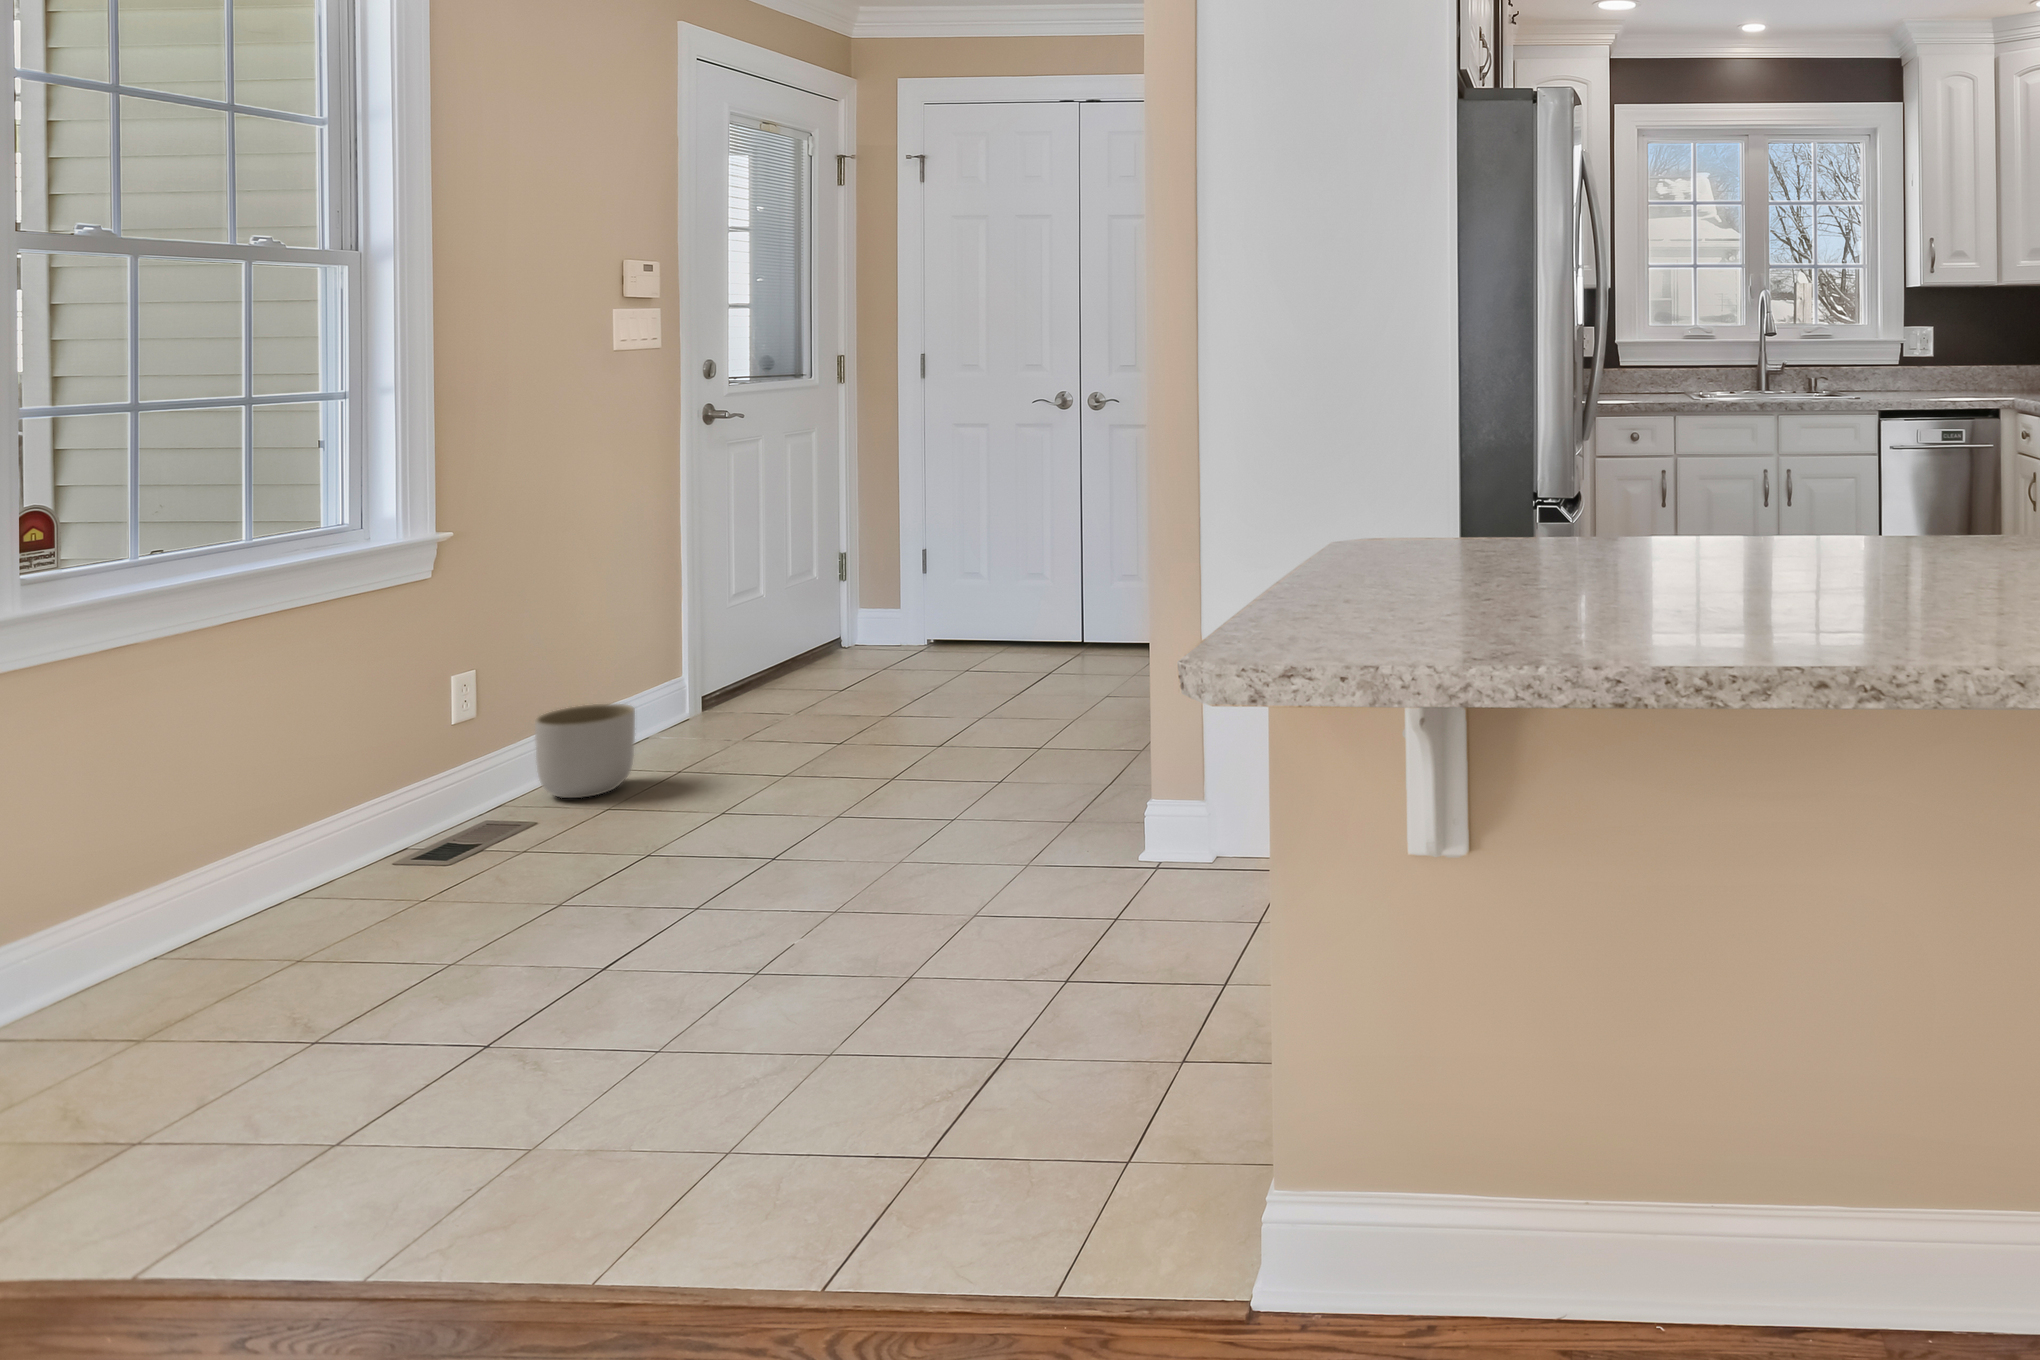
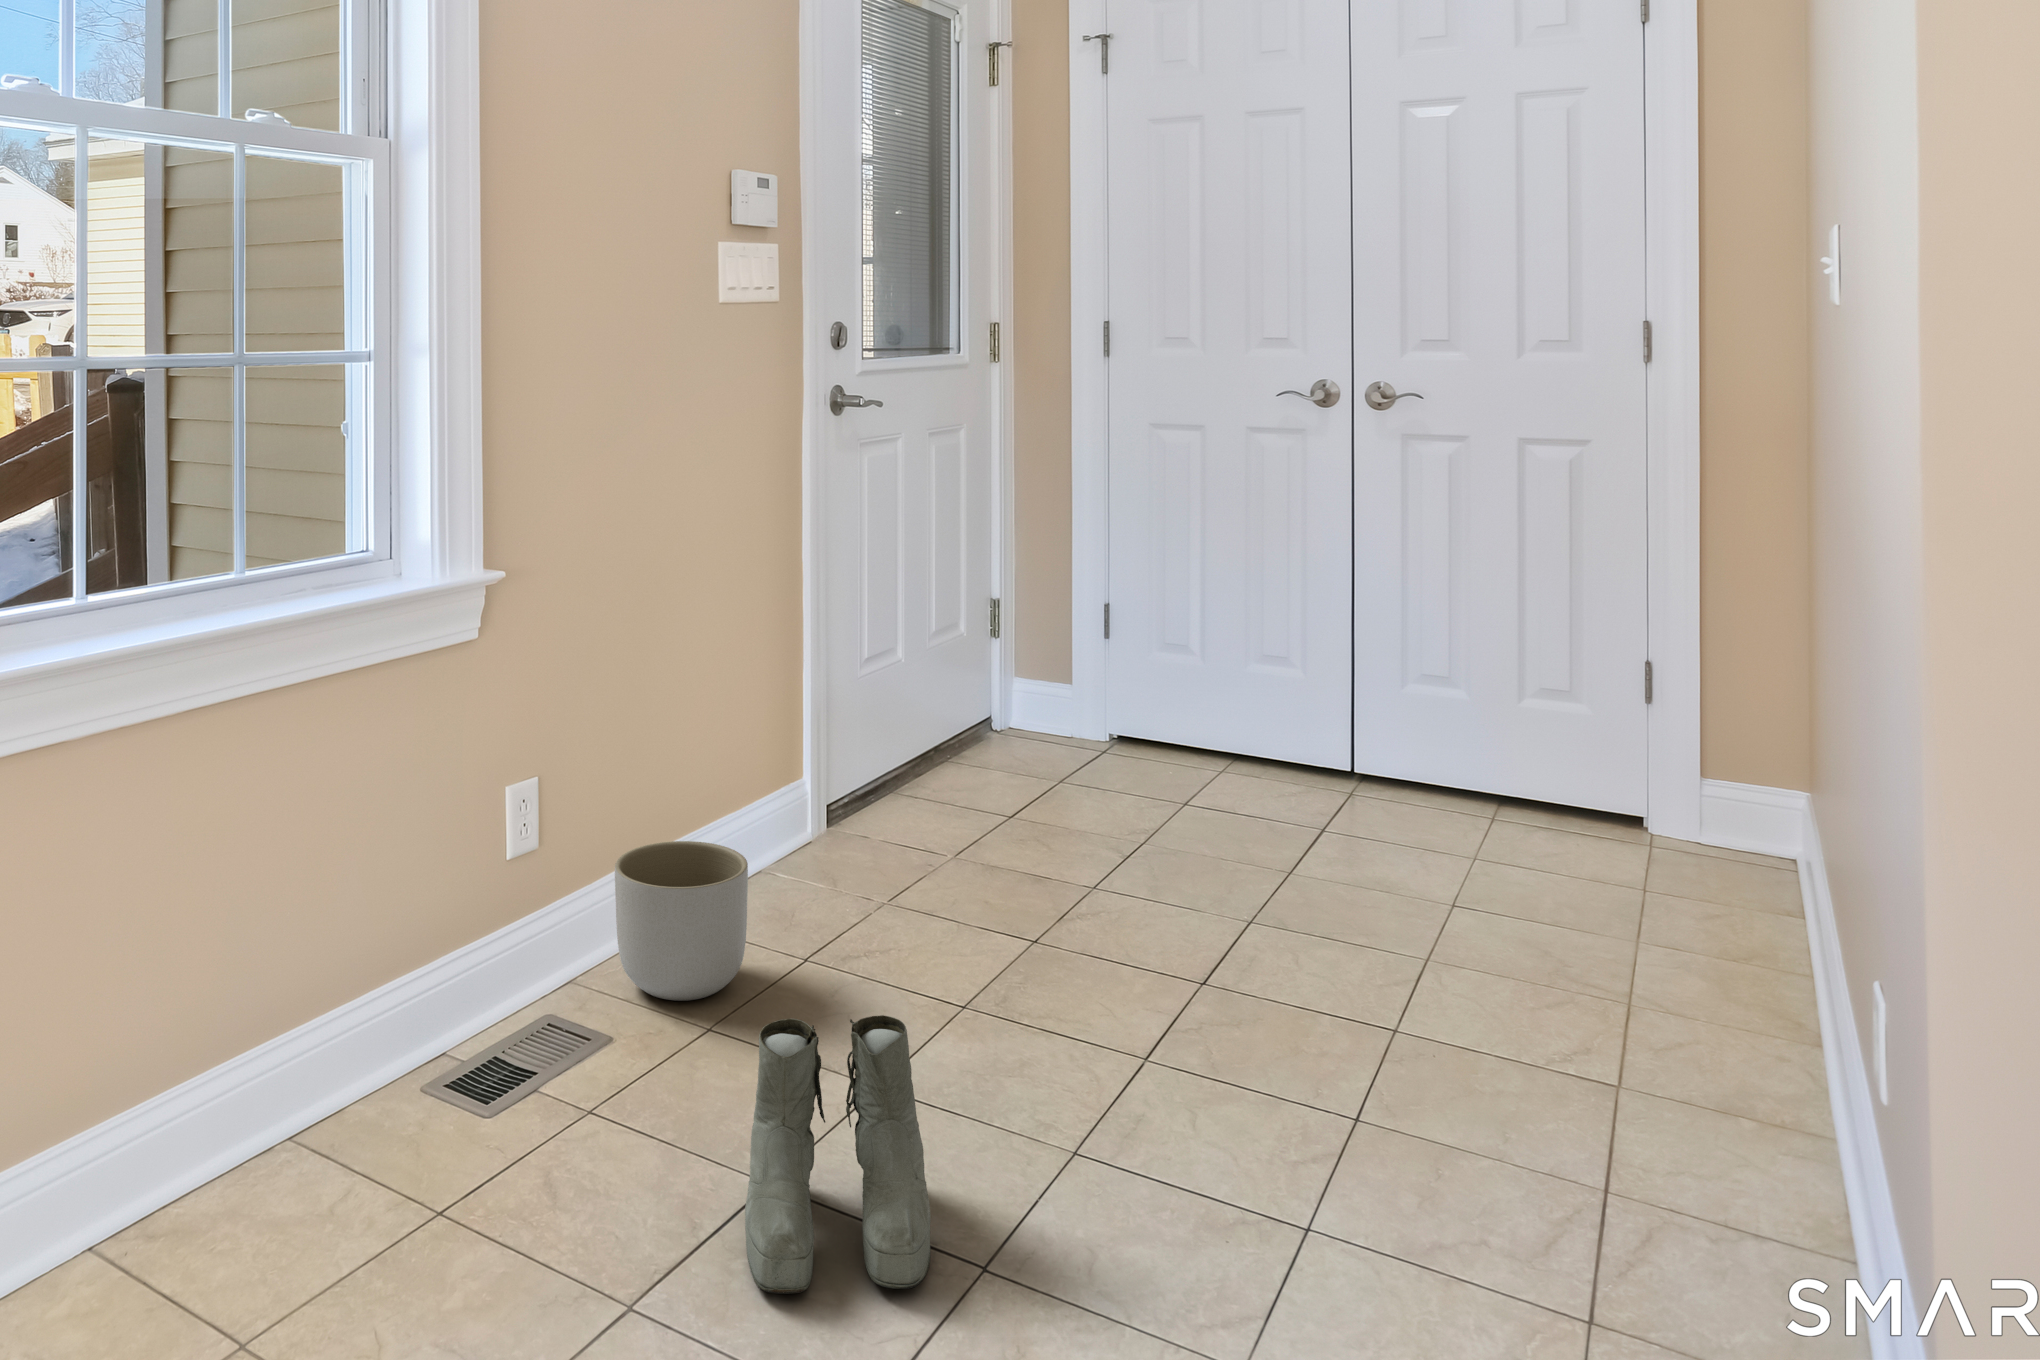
boots: none [632,744,742,876] -> present [745,1015,931,1294]

